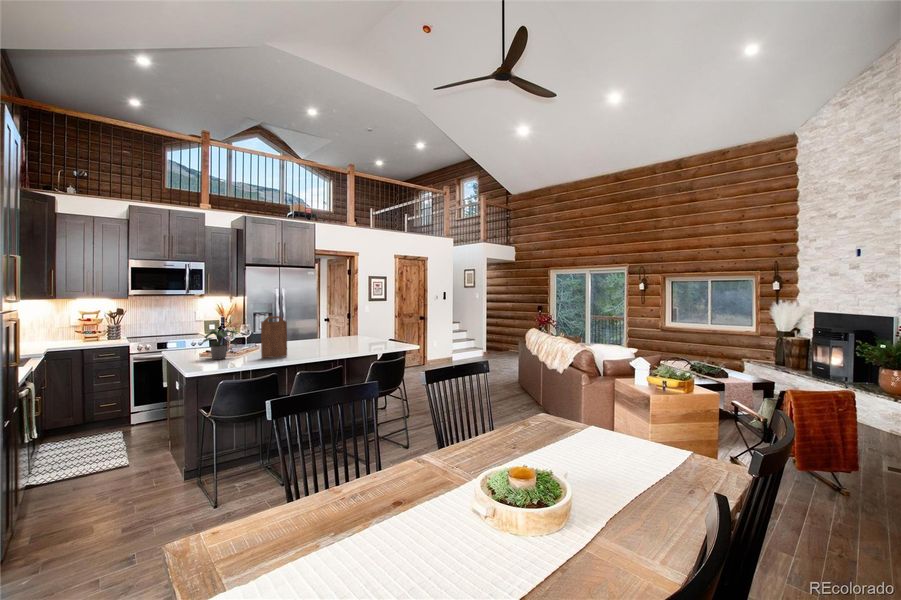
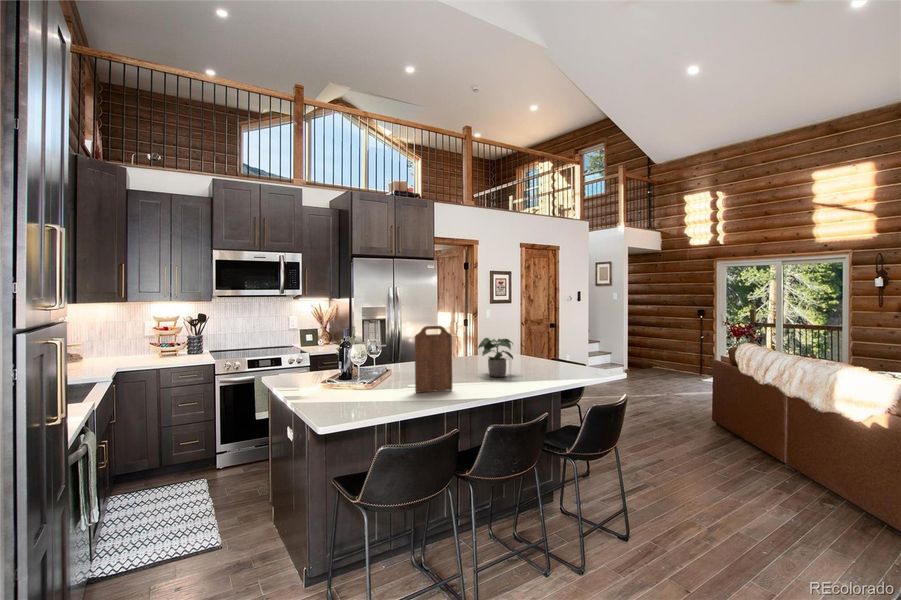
potted plant: present [202,330,238,360] -> present [478,338,513,377]

